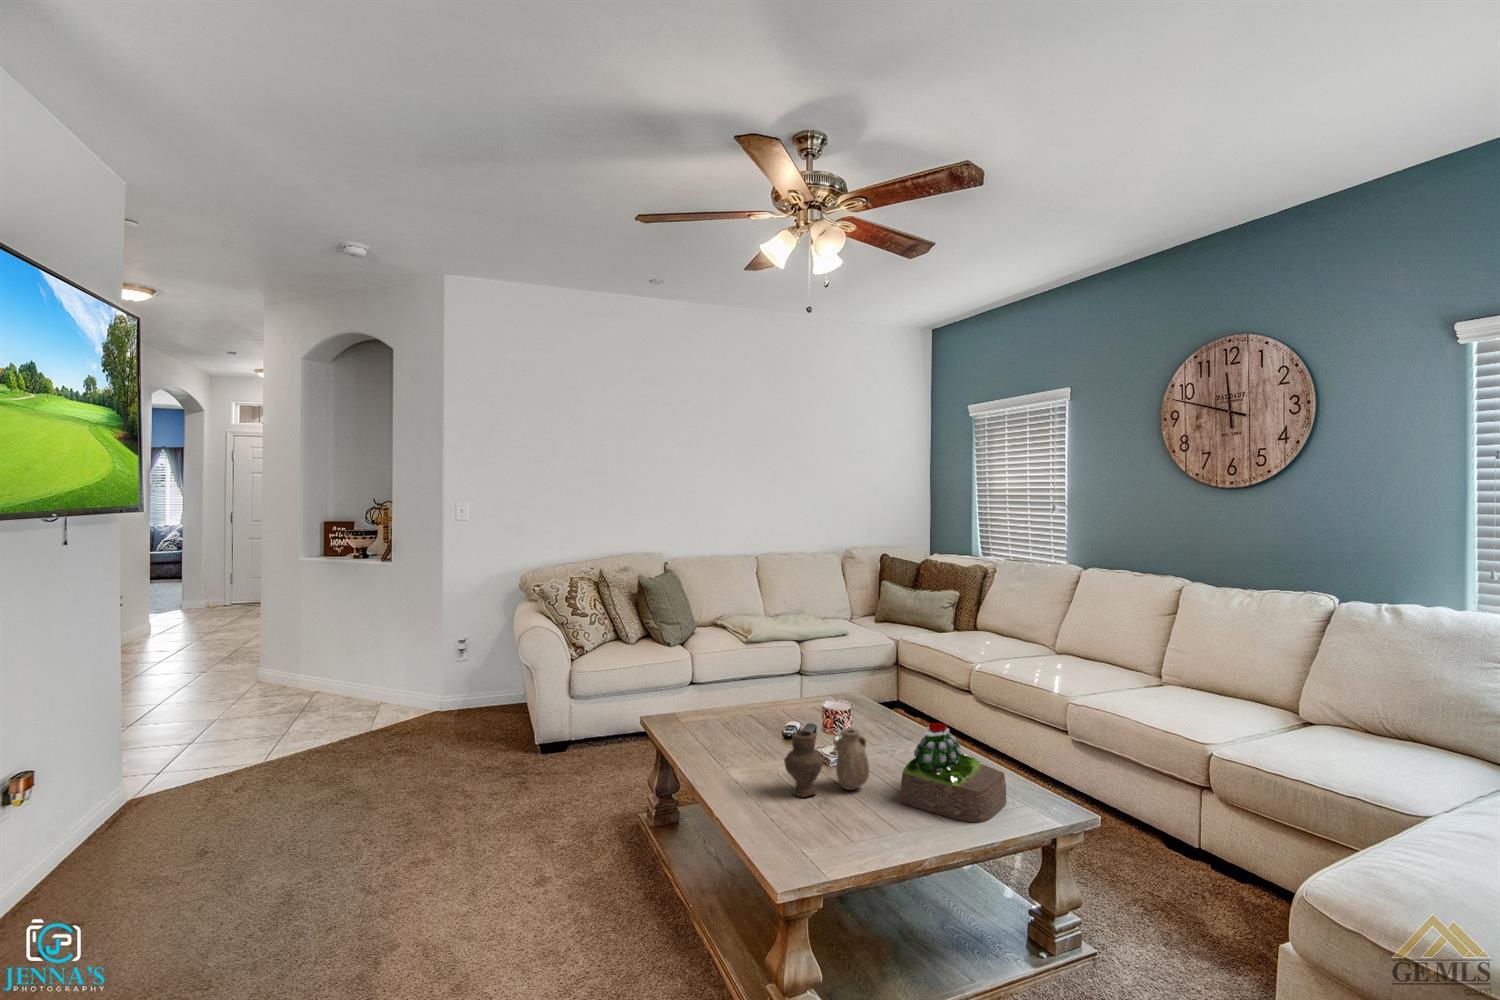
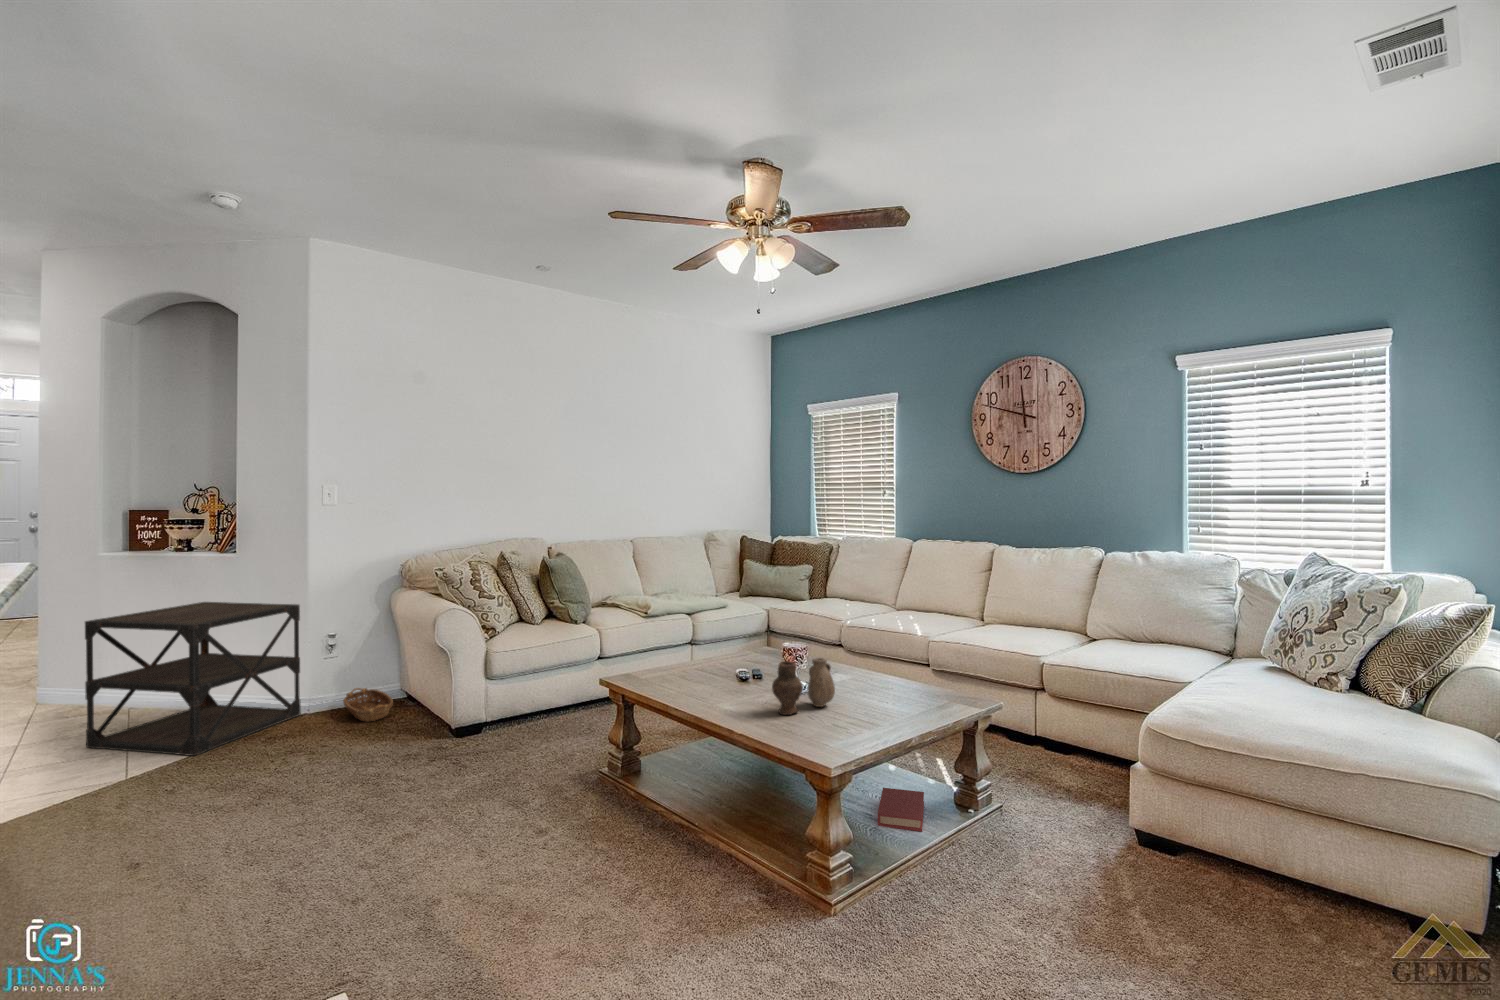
side table: none [262,603,432,746] -> present [85,602,301,756]
basket: none [456,693,512,732] -> present [343,688,393,722]
succulent plant: present [901,723,1006,822] -> none [864,647,937,715]
book: none [908,900,988,976] -> present [878,788,924,832]

